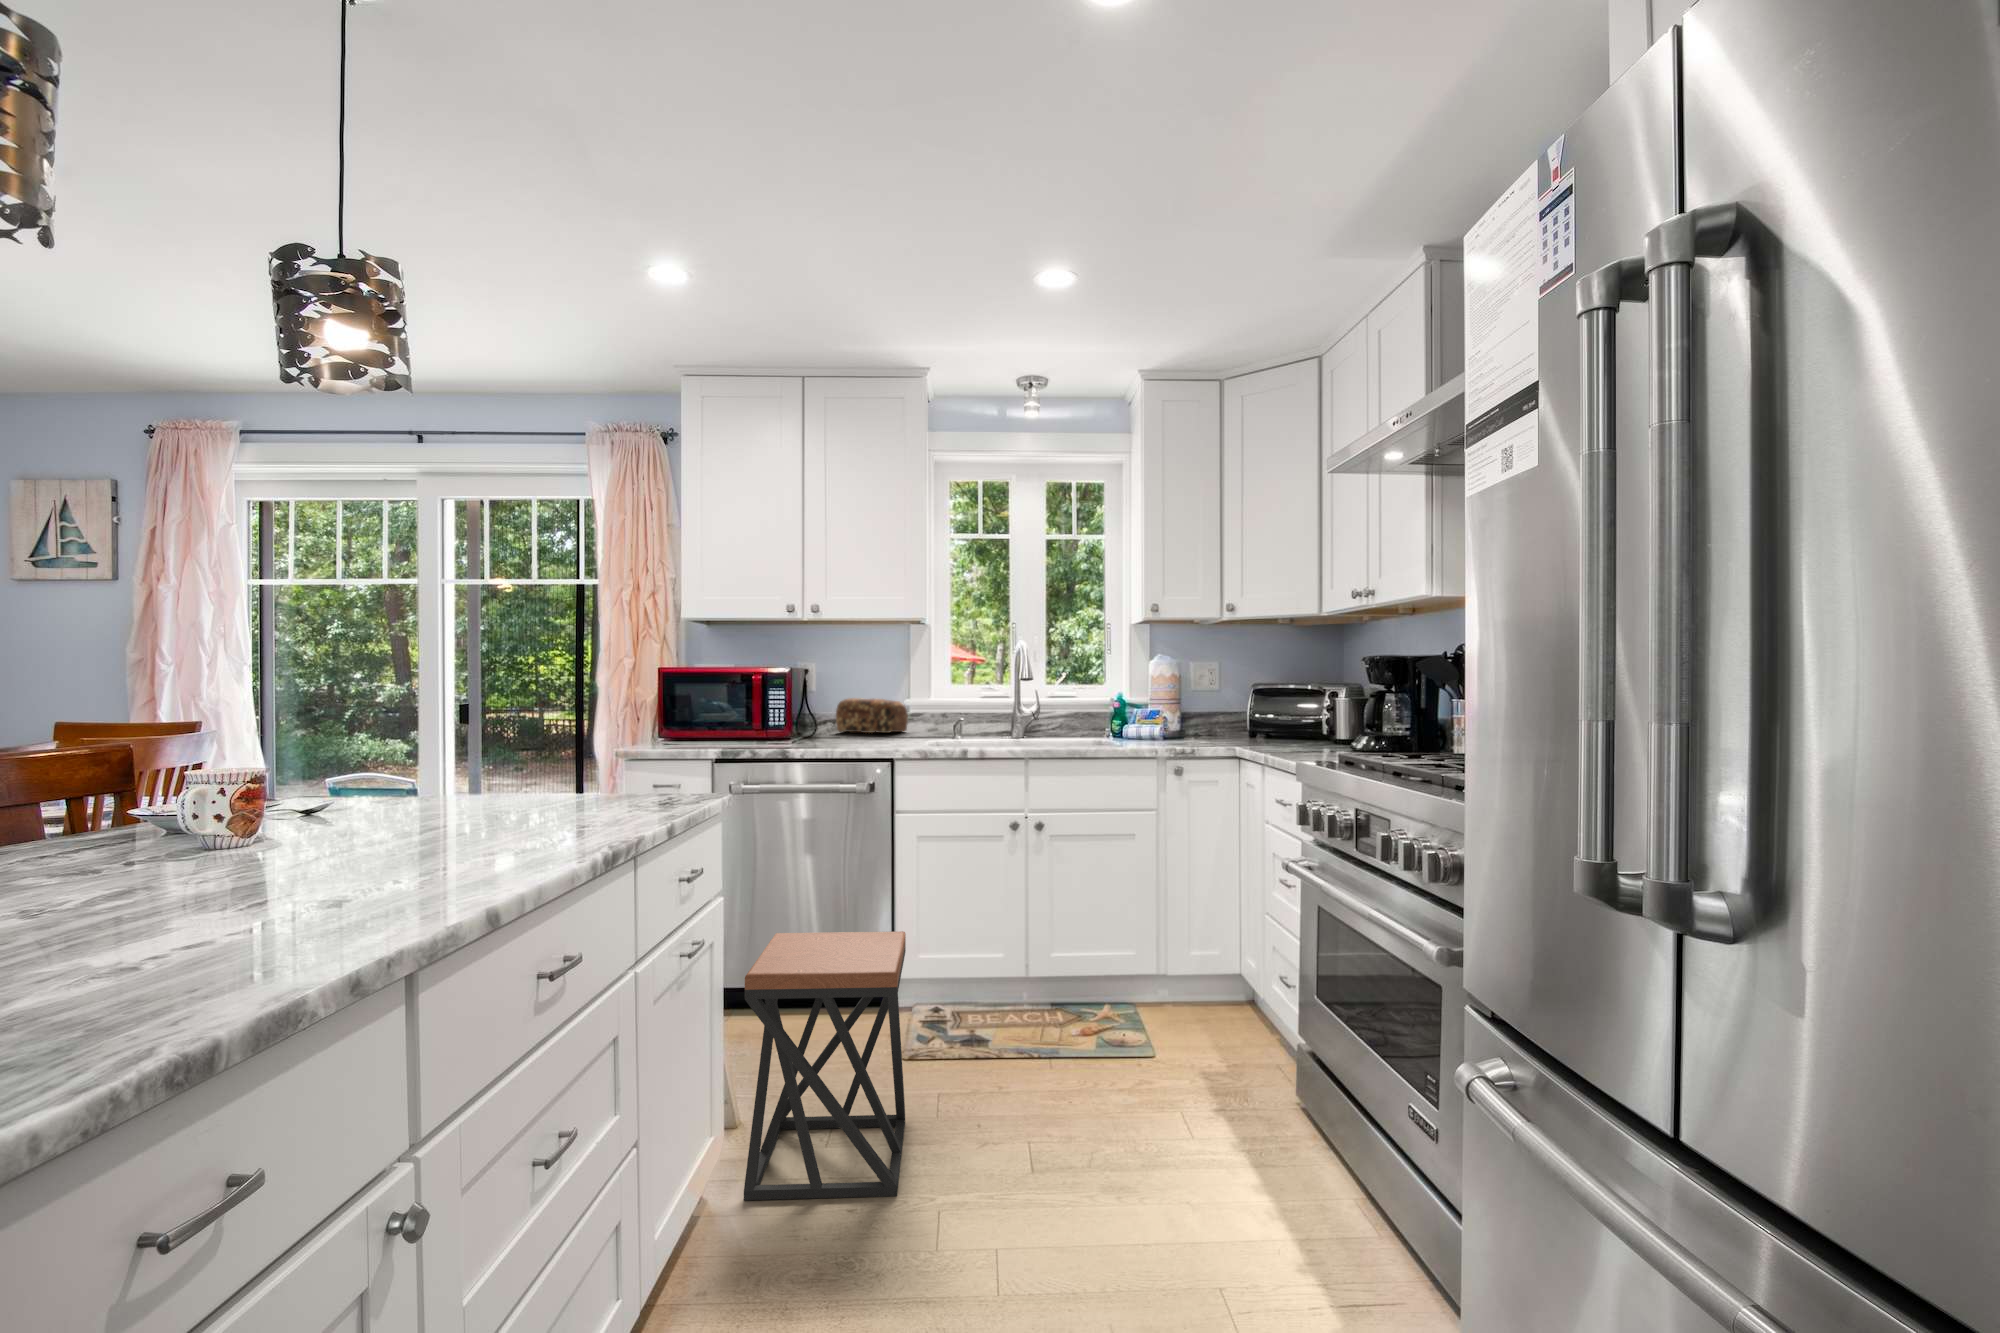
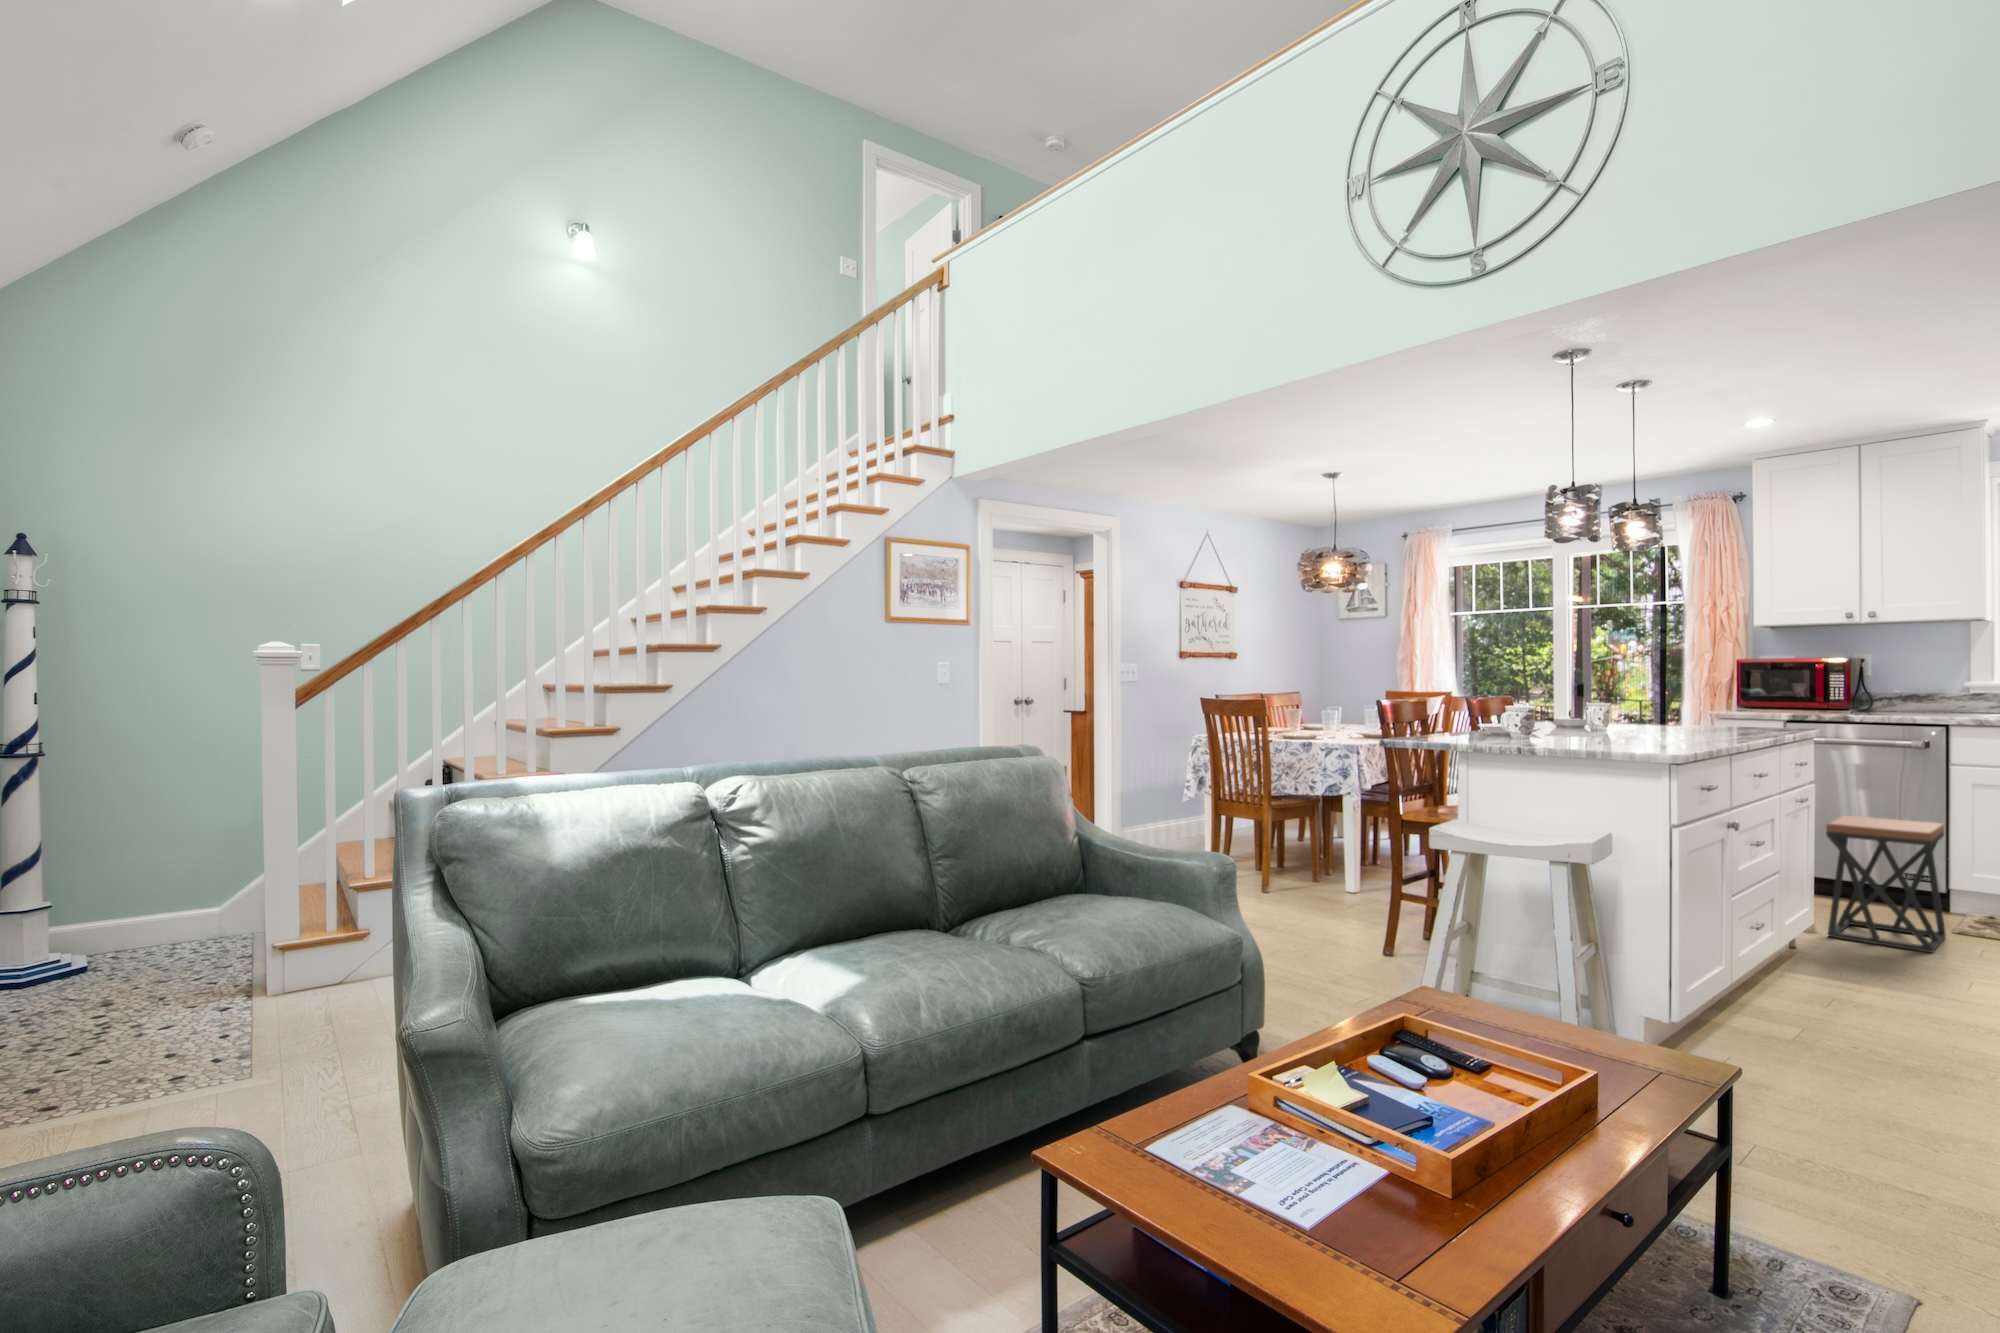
bread loaf: present [836,698,908,733] -> none [1893,681,1970,708]

